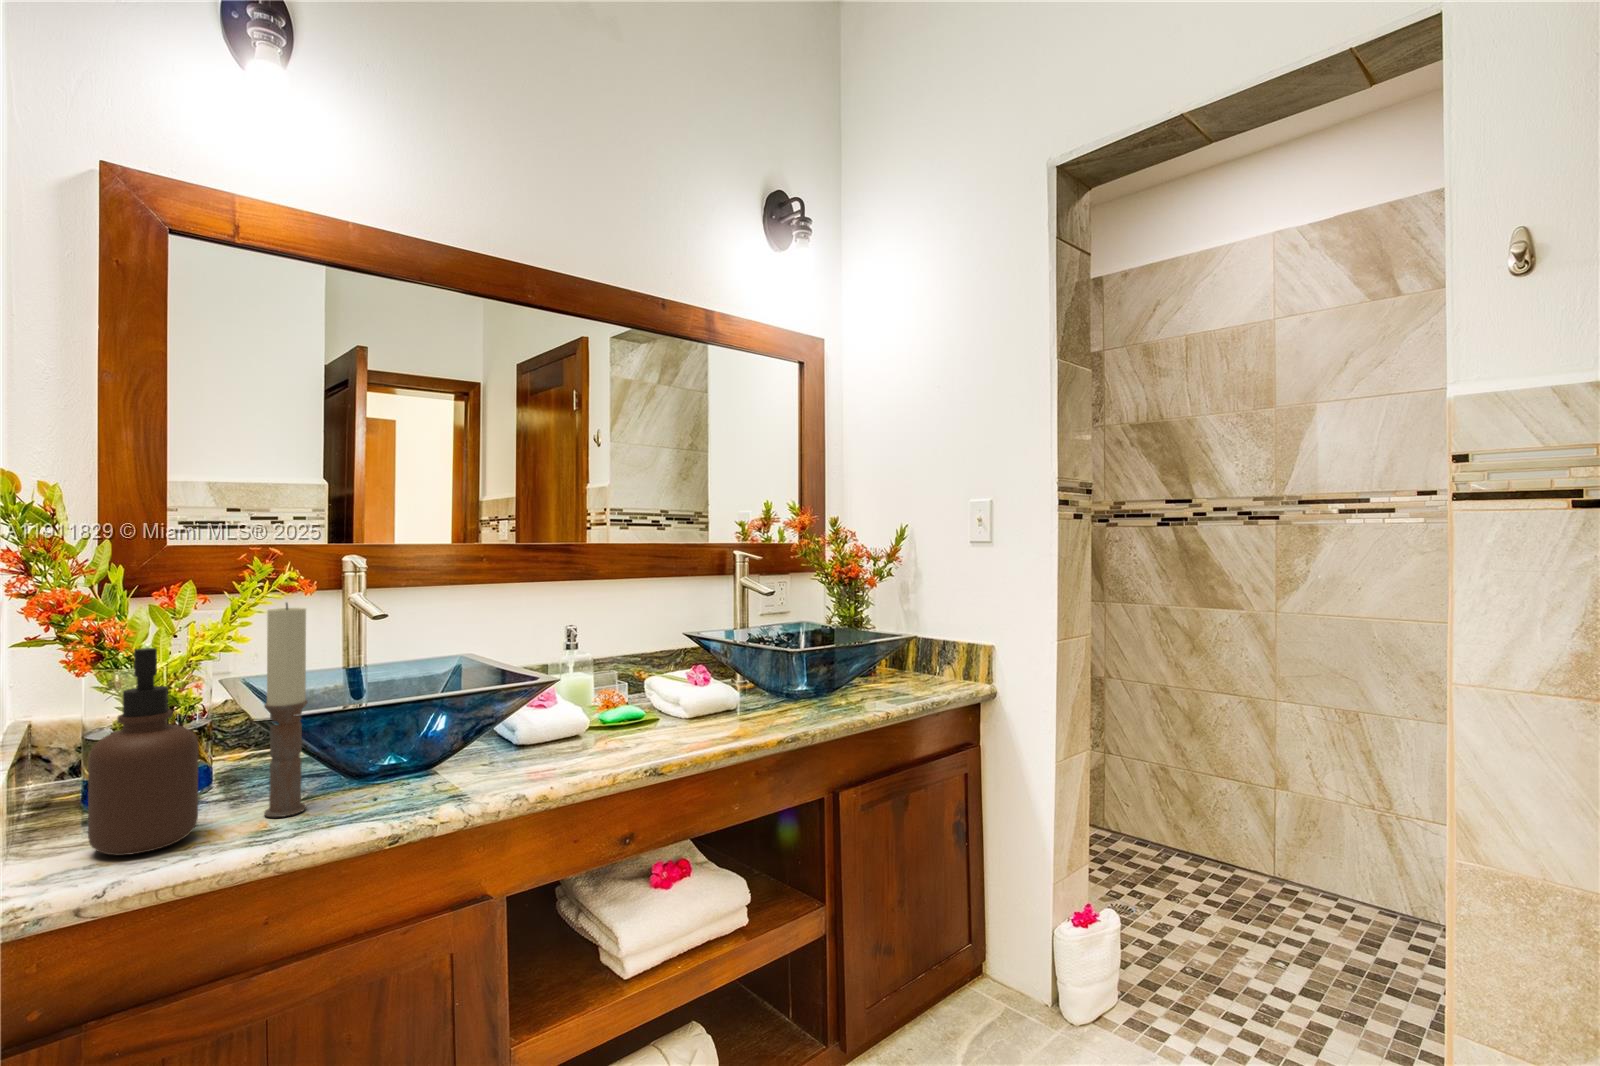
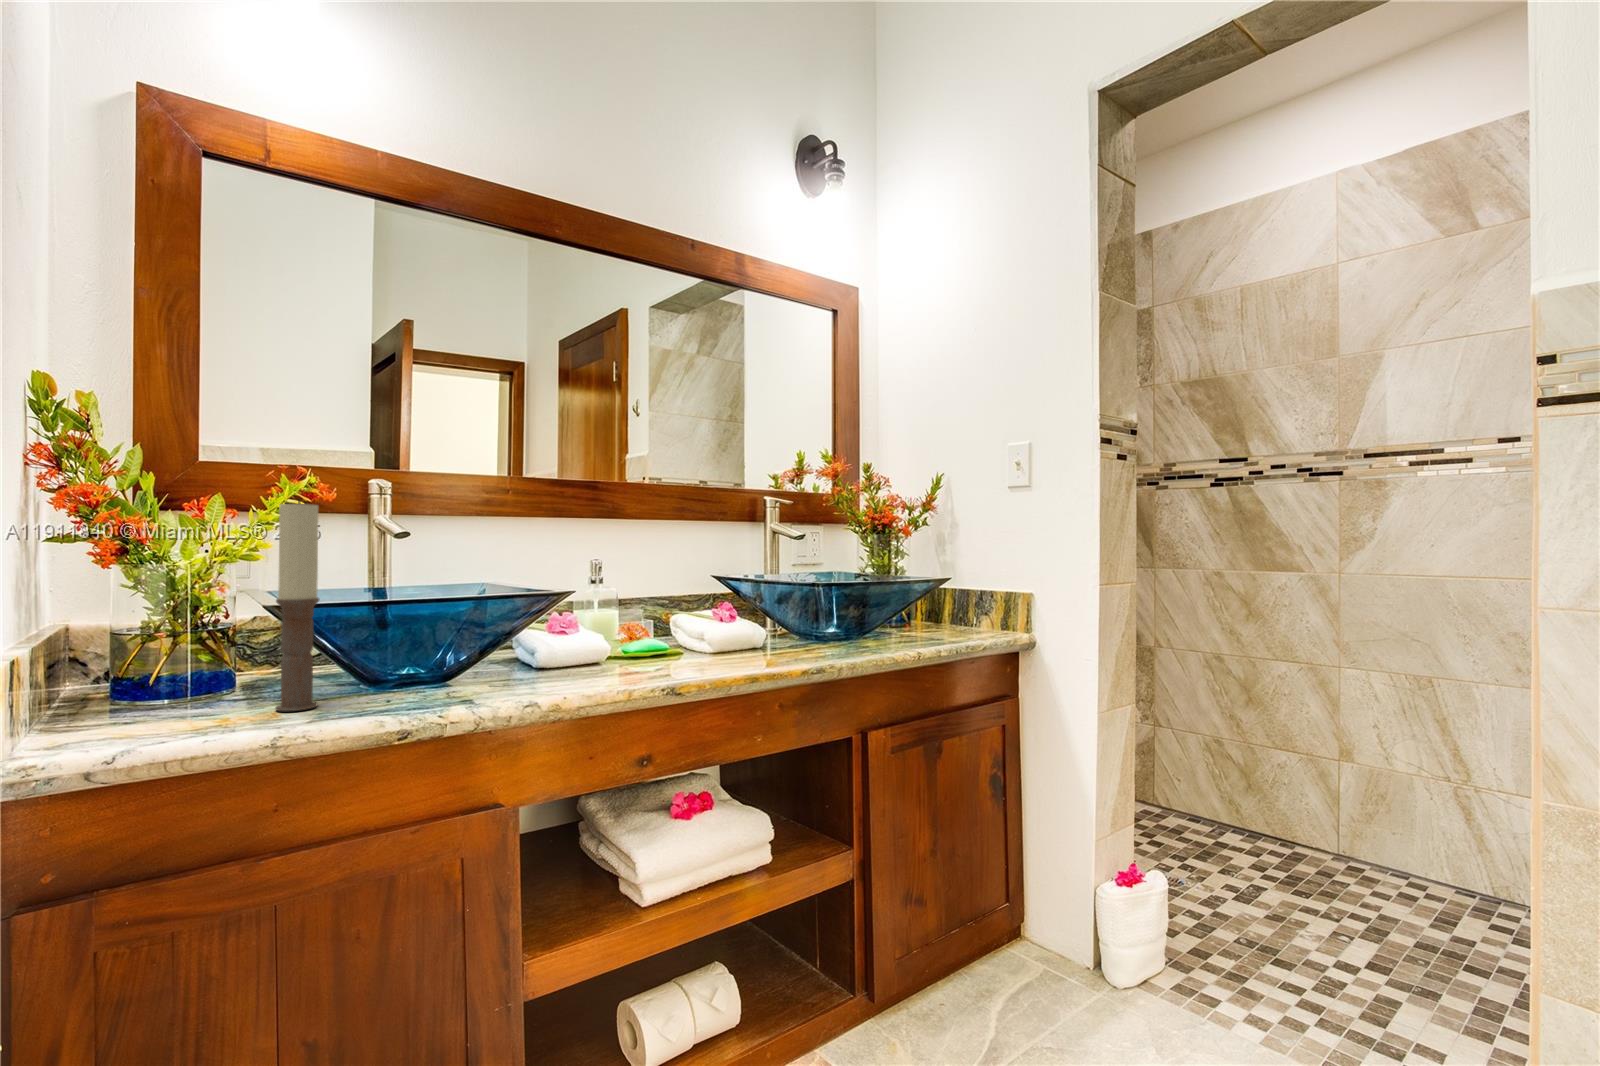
soap dispenser: present [88,648,198,855] -> none [97,532,208,733]

